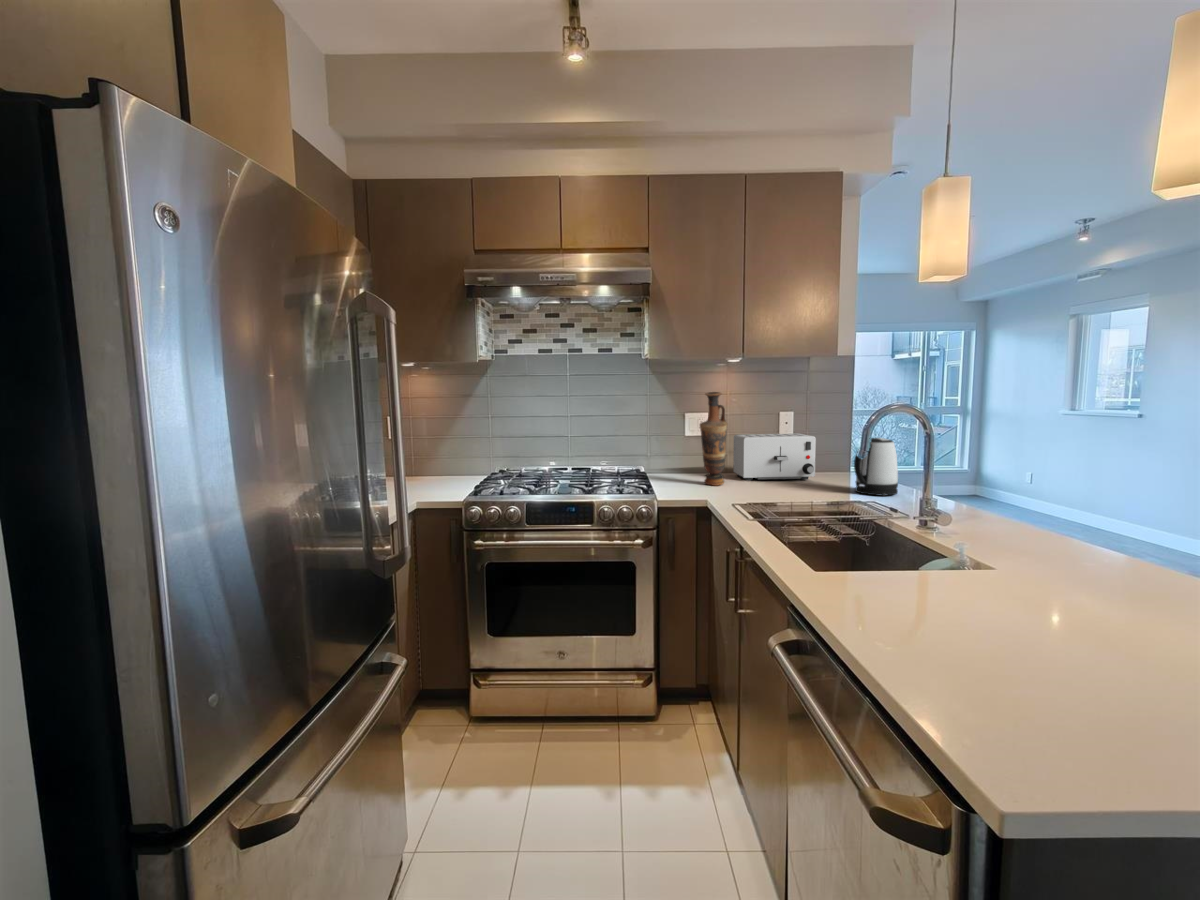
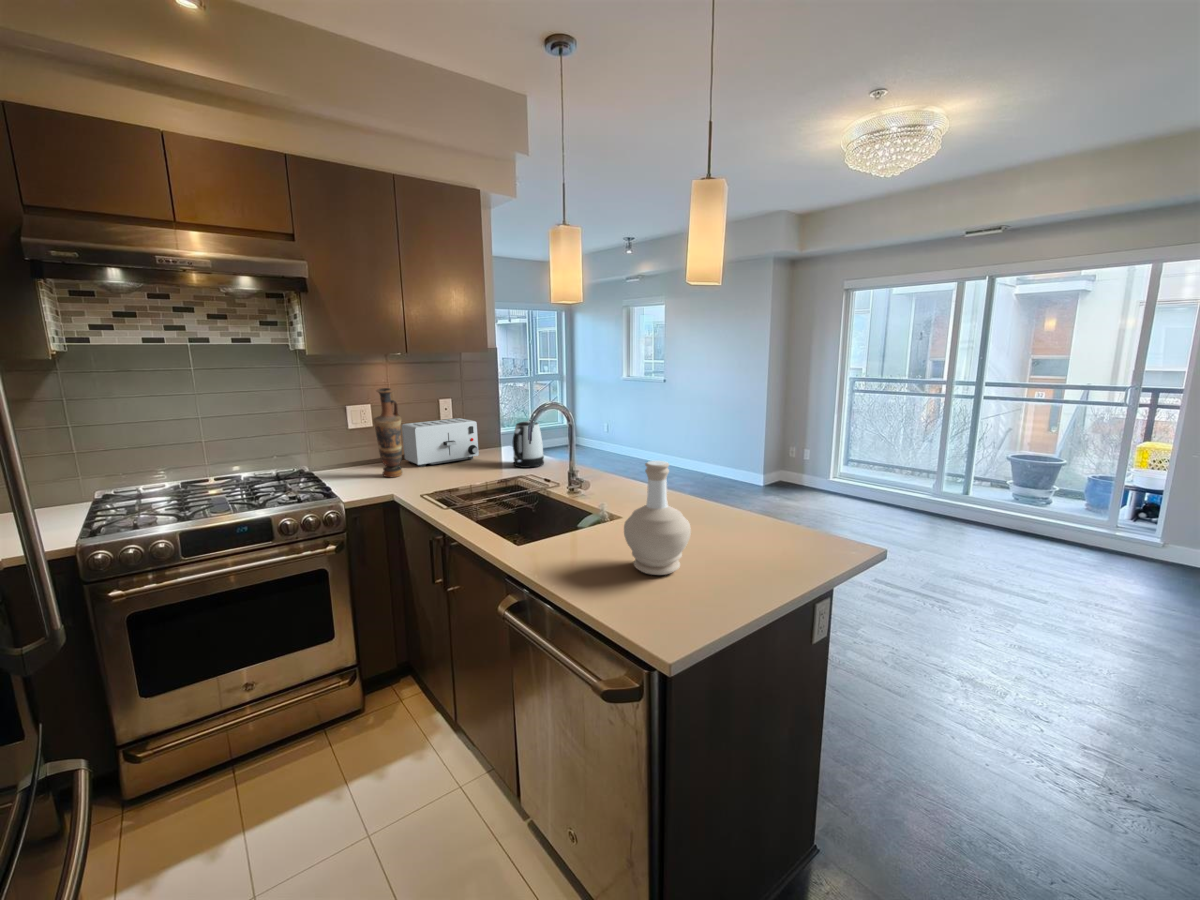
bottle: none [975,468,1121,664] -> present [624,461,691,575]

